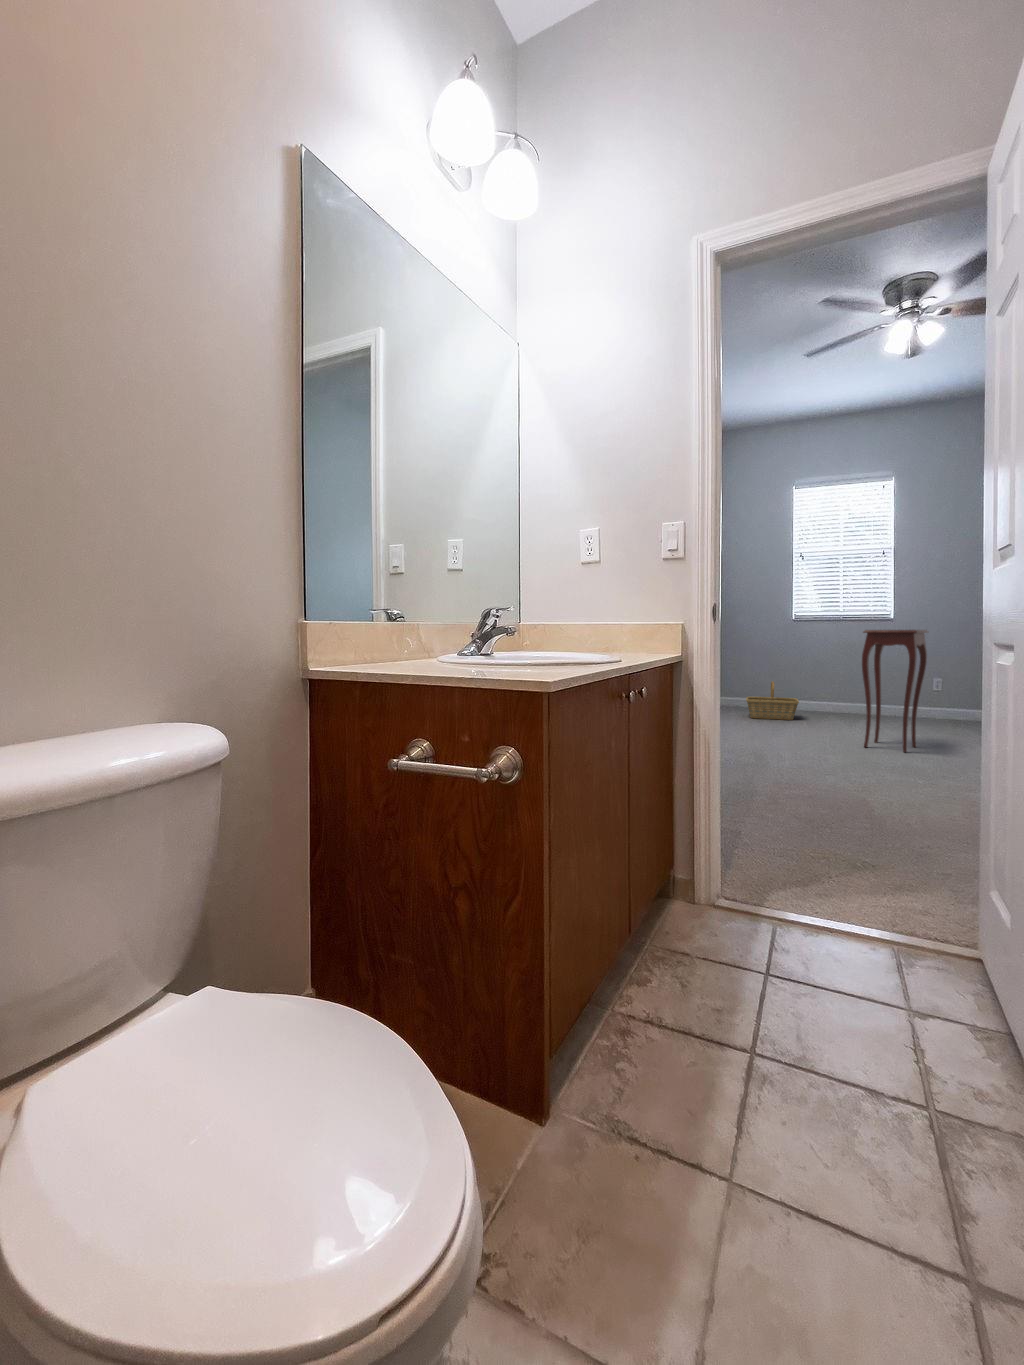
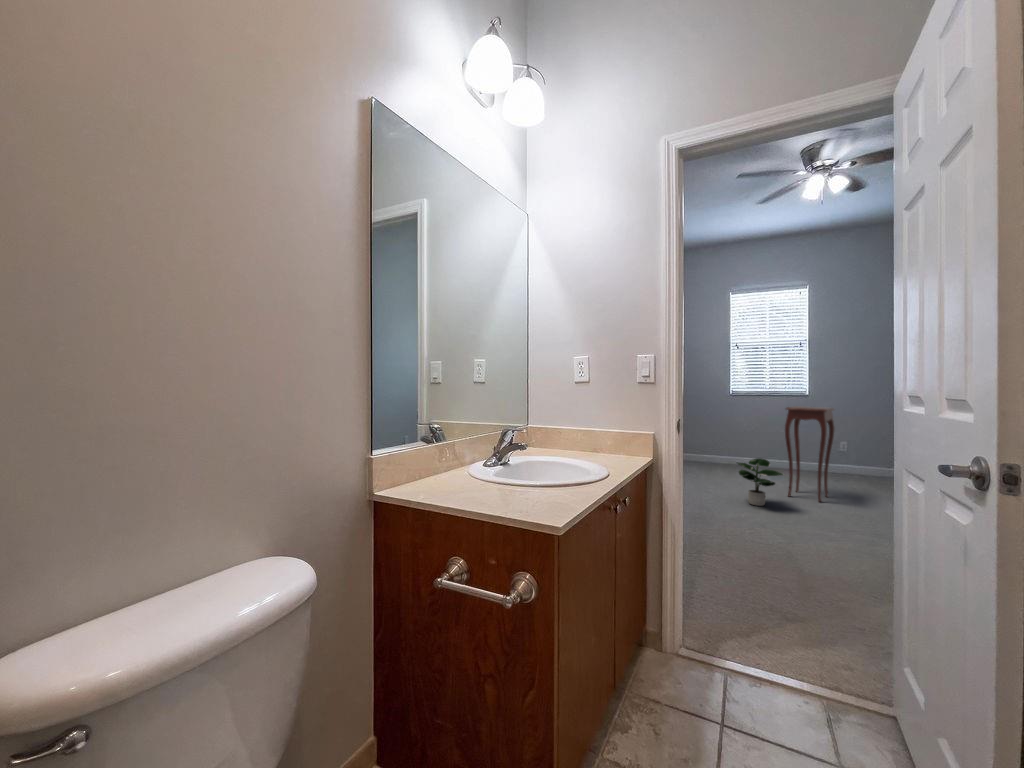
basket: present [746,681,799,720] -> none [696,438,737,468]
potted plant: none [797,697,859,757] -> present [737,458,783,506]

